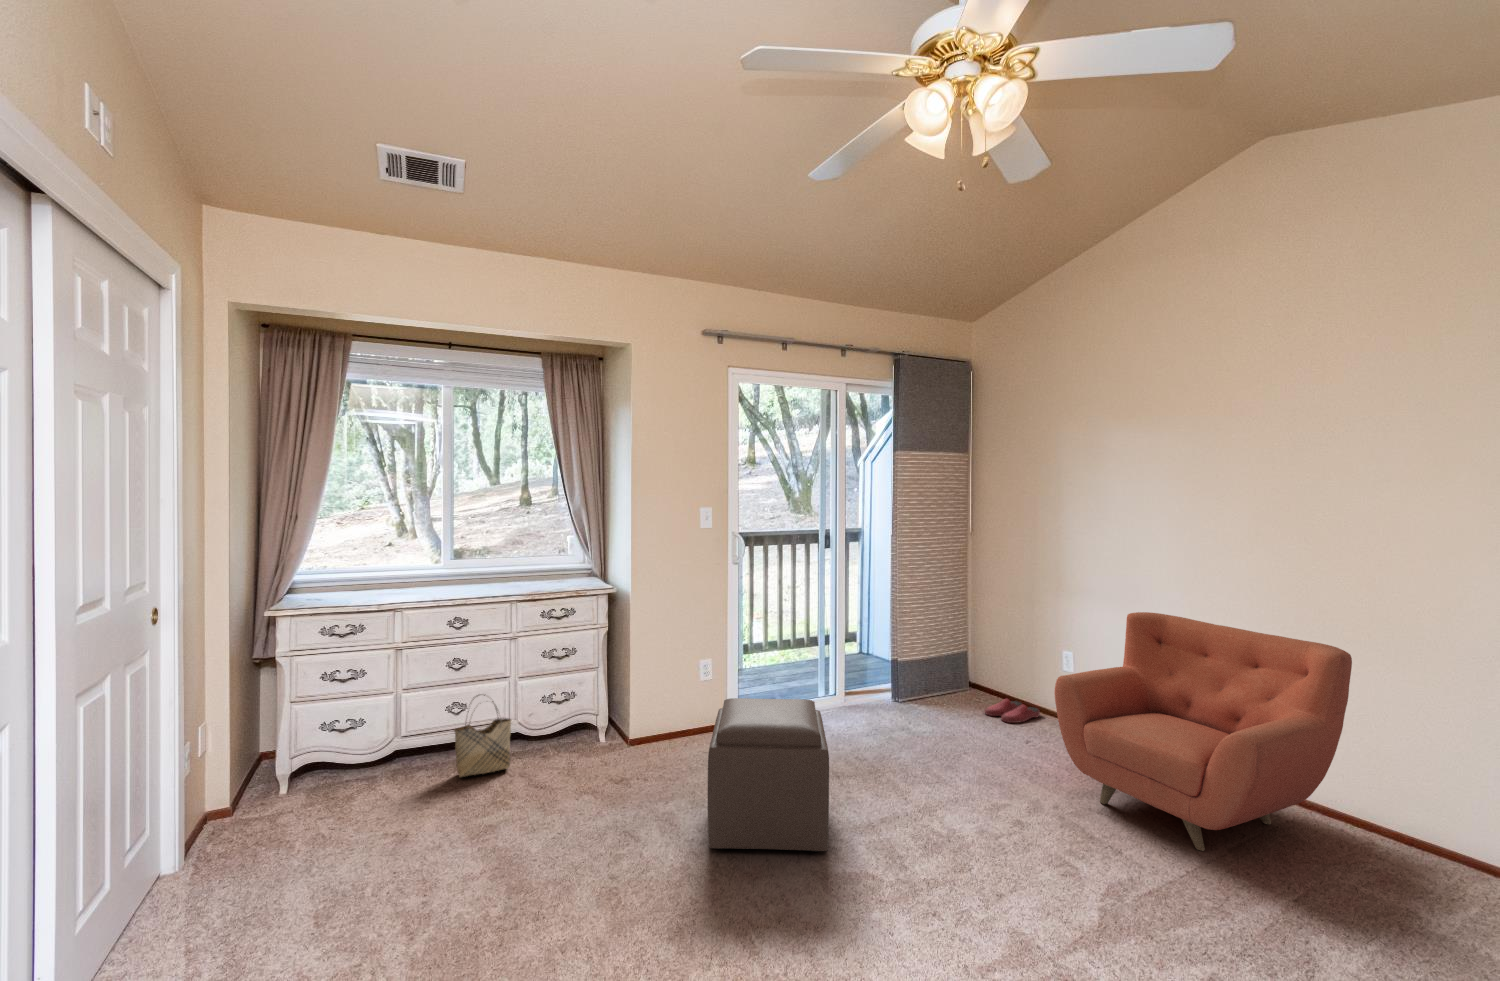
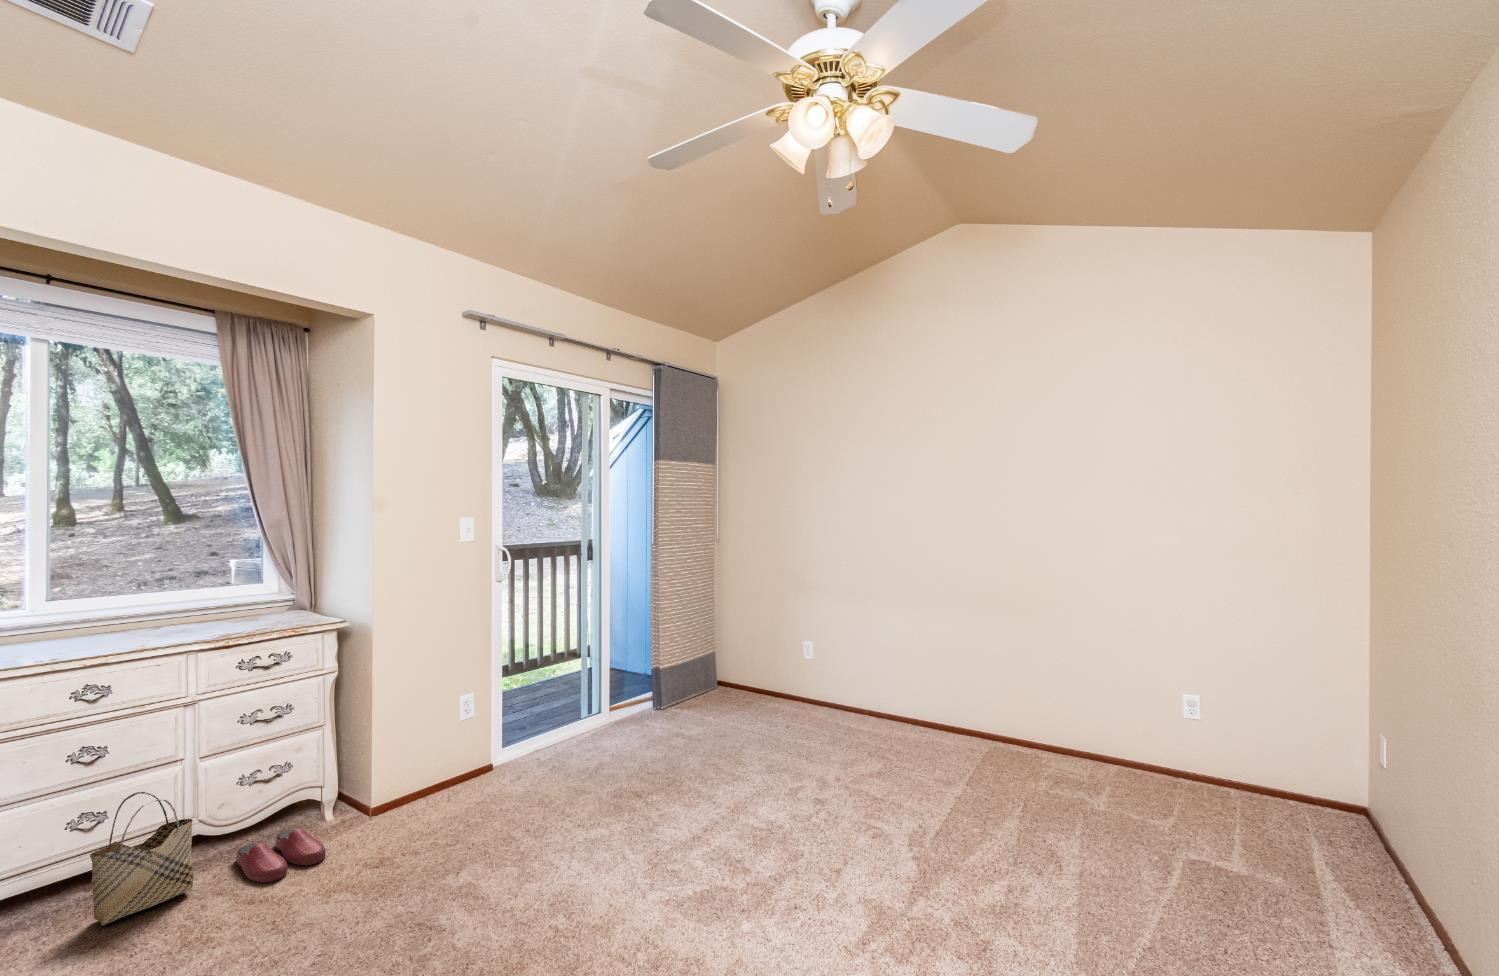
armchair: present [1055,612,1352,851] -> none [827,598,1028,788]
ottoman: present [707,698,829,852] -> none [519,719,671,912]
slippers: present [985,699,1040,723] -> present [237,829,326,883]

